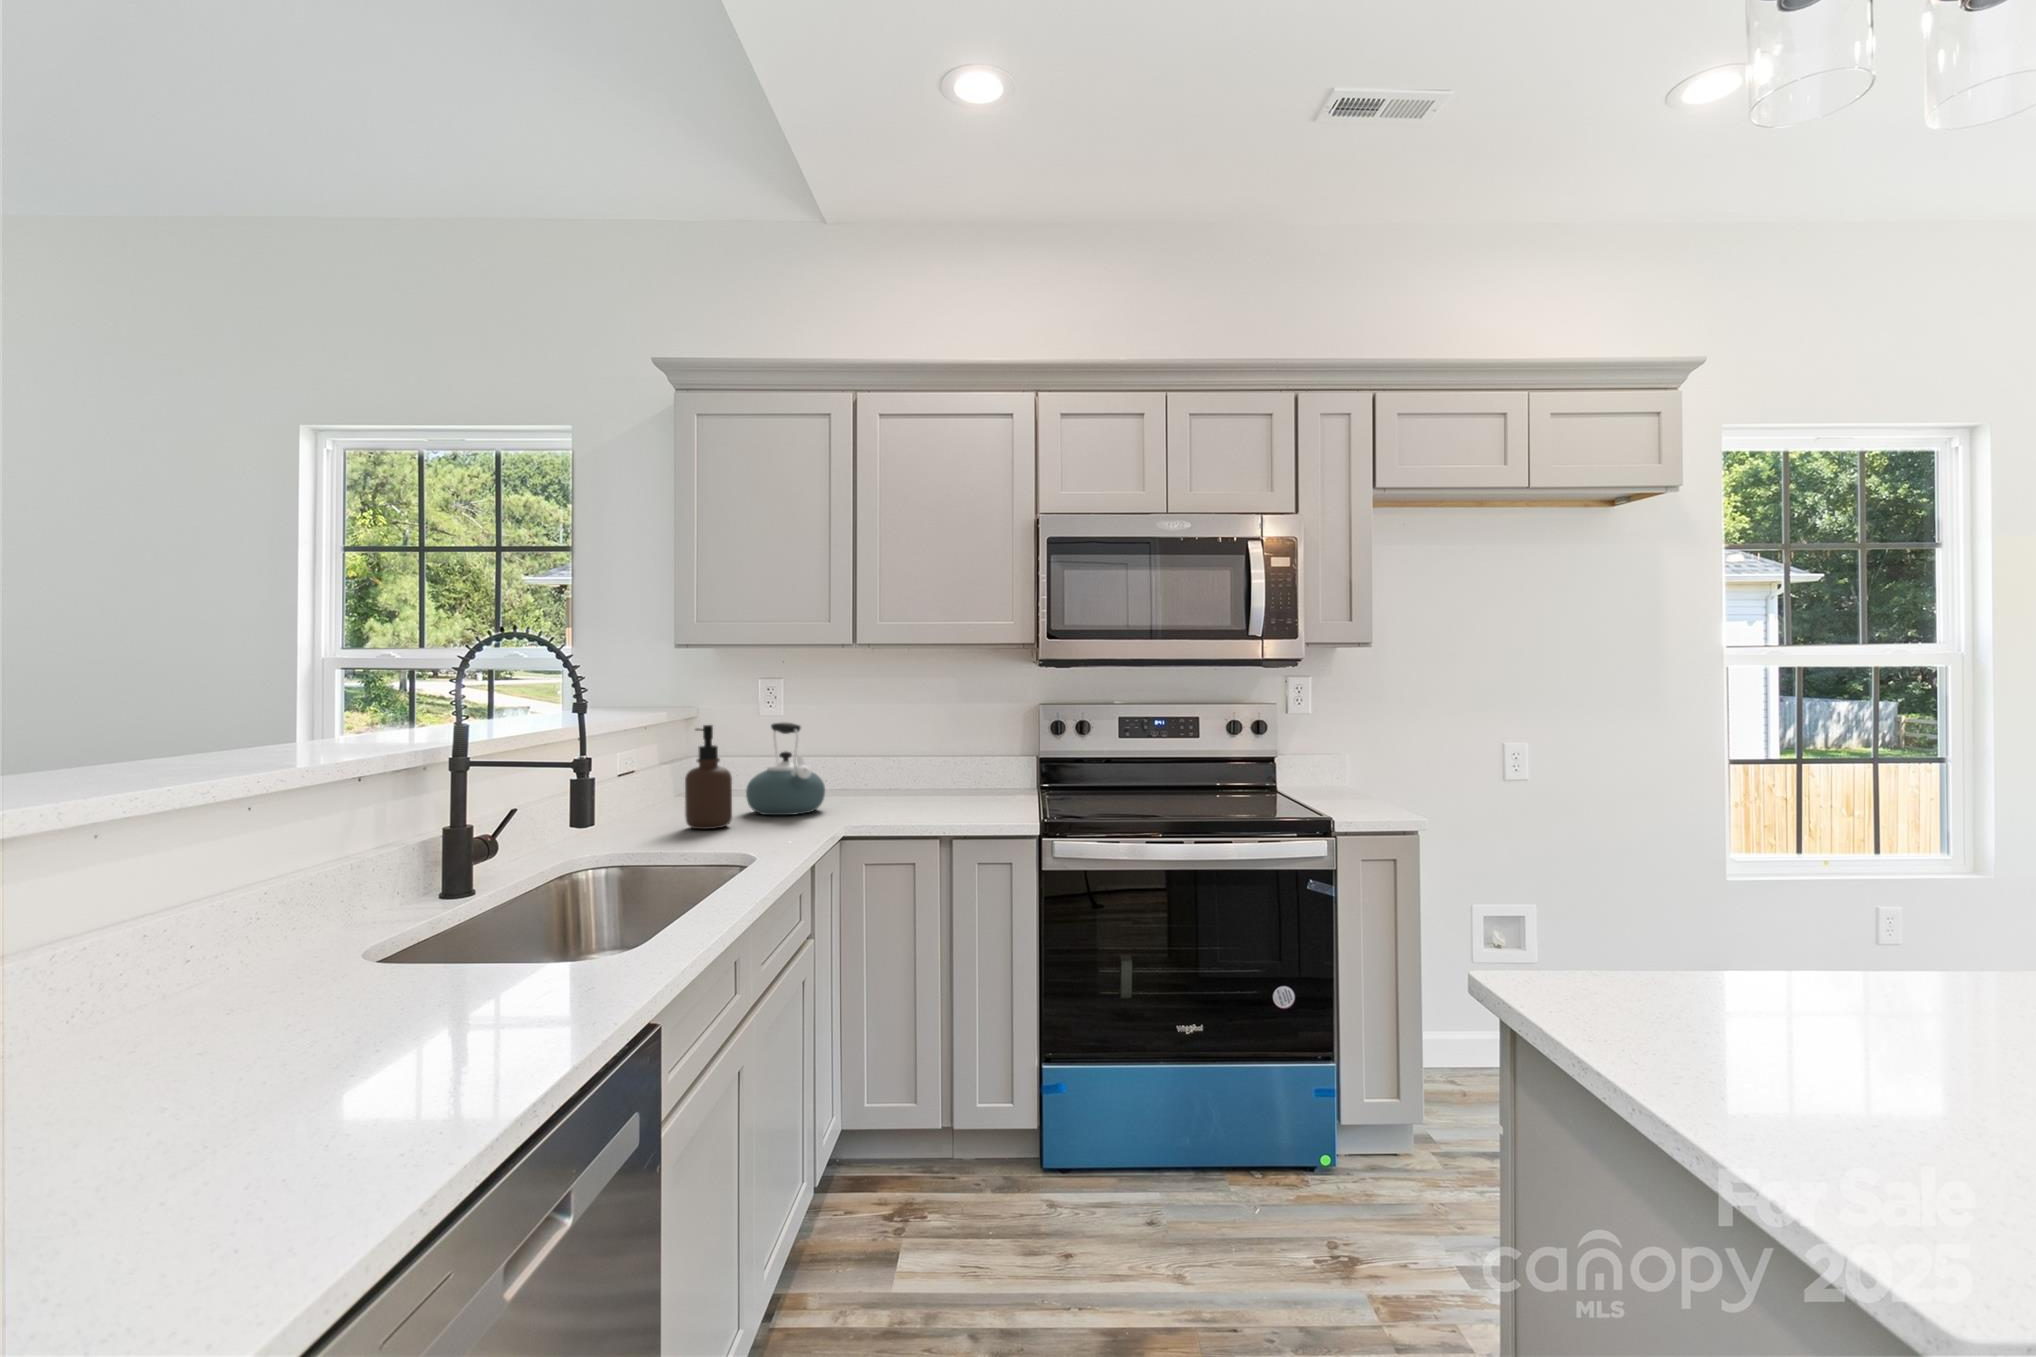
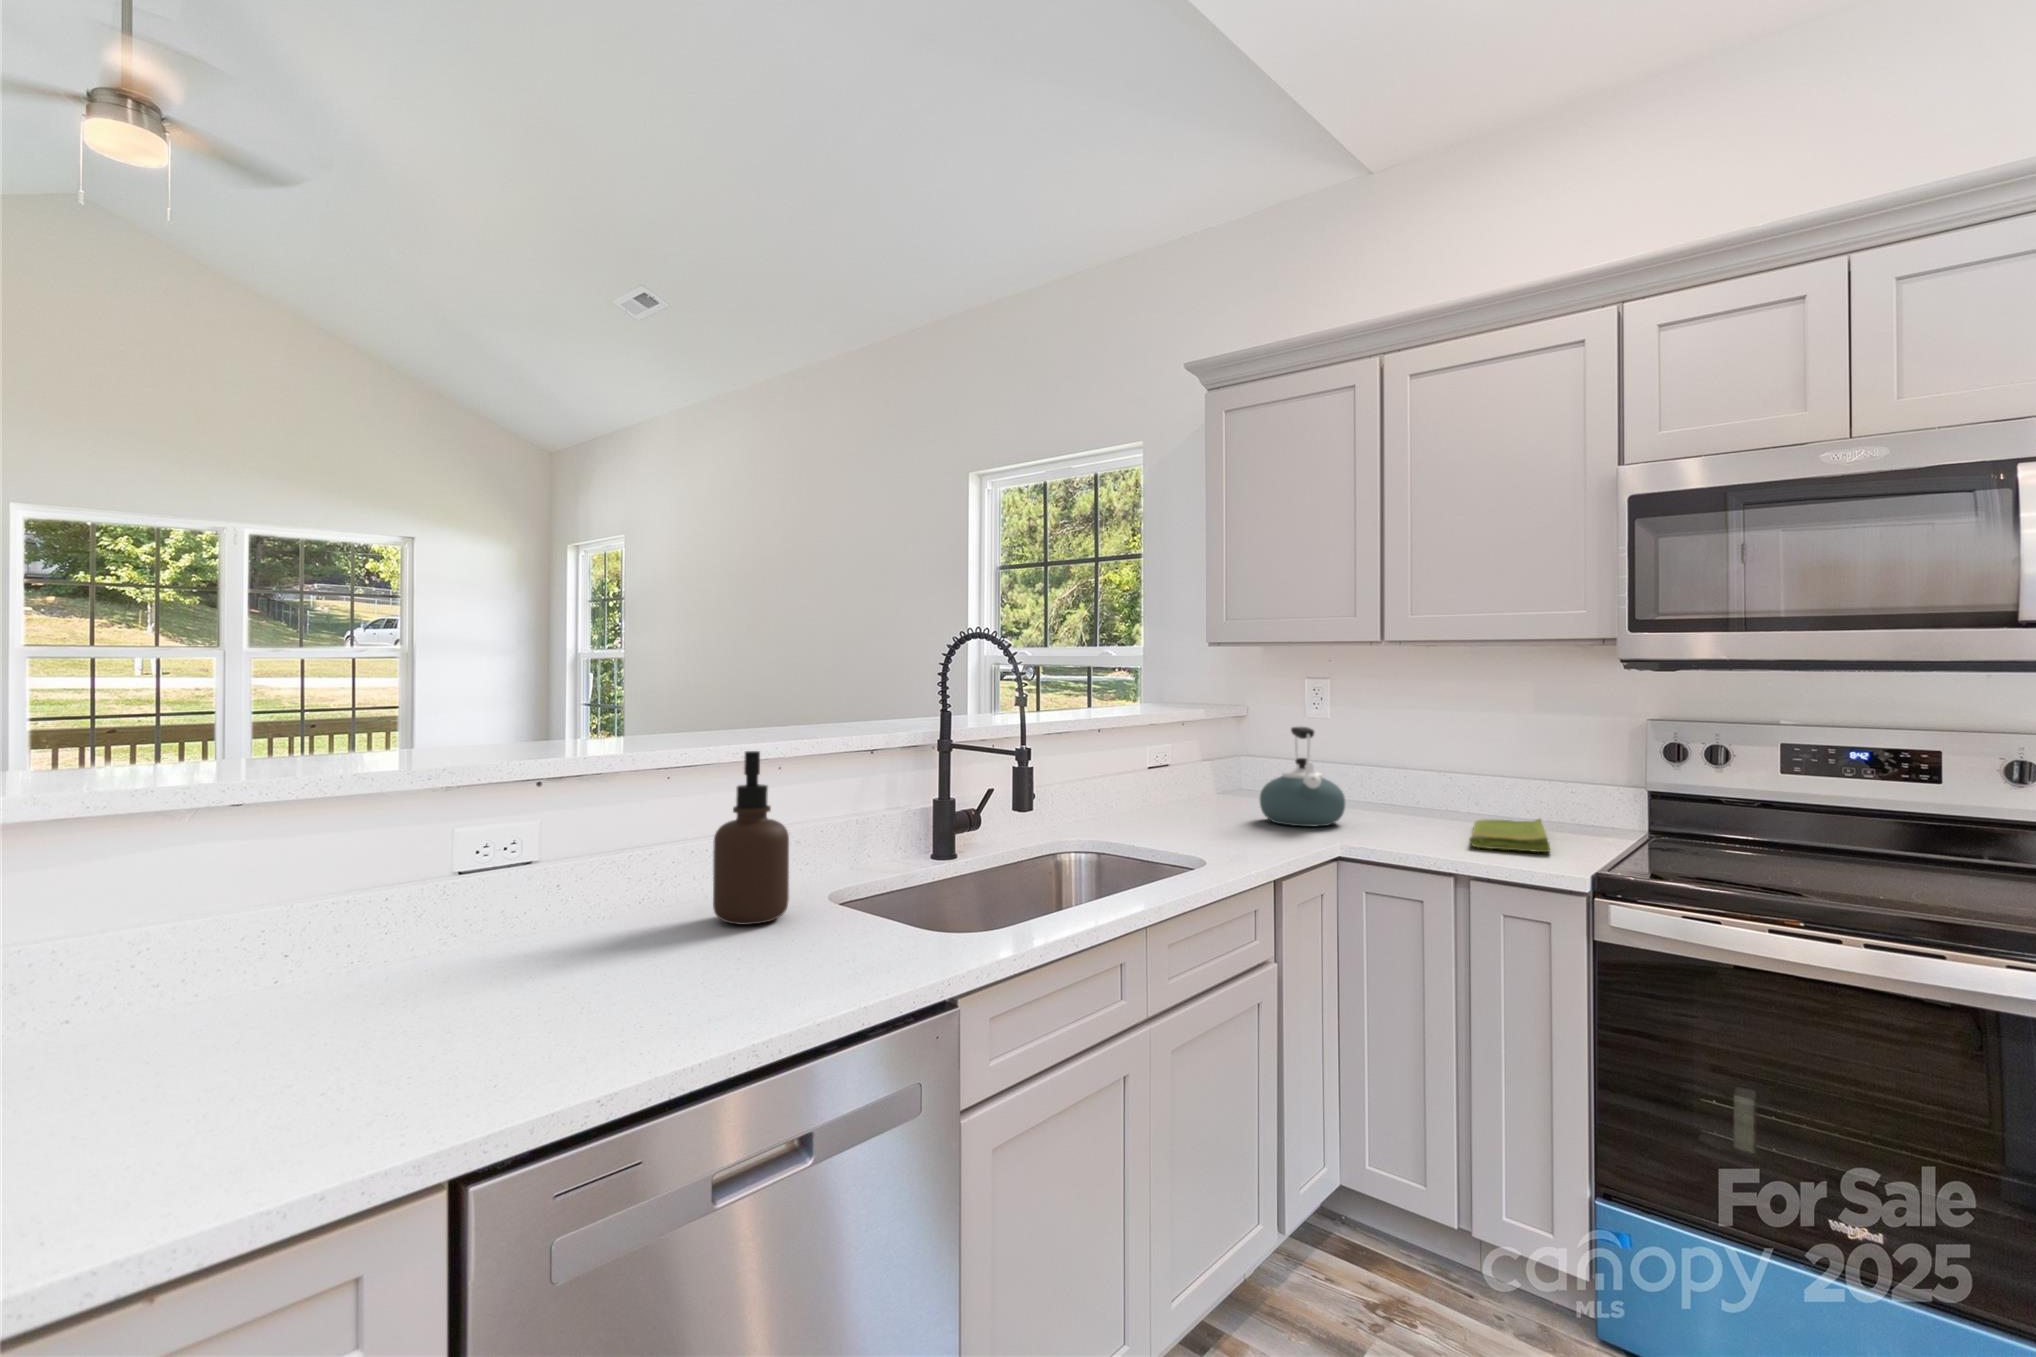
soap dispenser: present [685,725,732,829] -> present [713,751,789,925]
dish towel: none [922,787,996,815] -> present [1469,819,1550,852]

